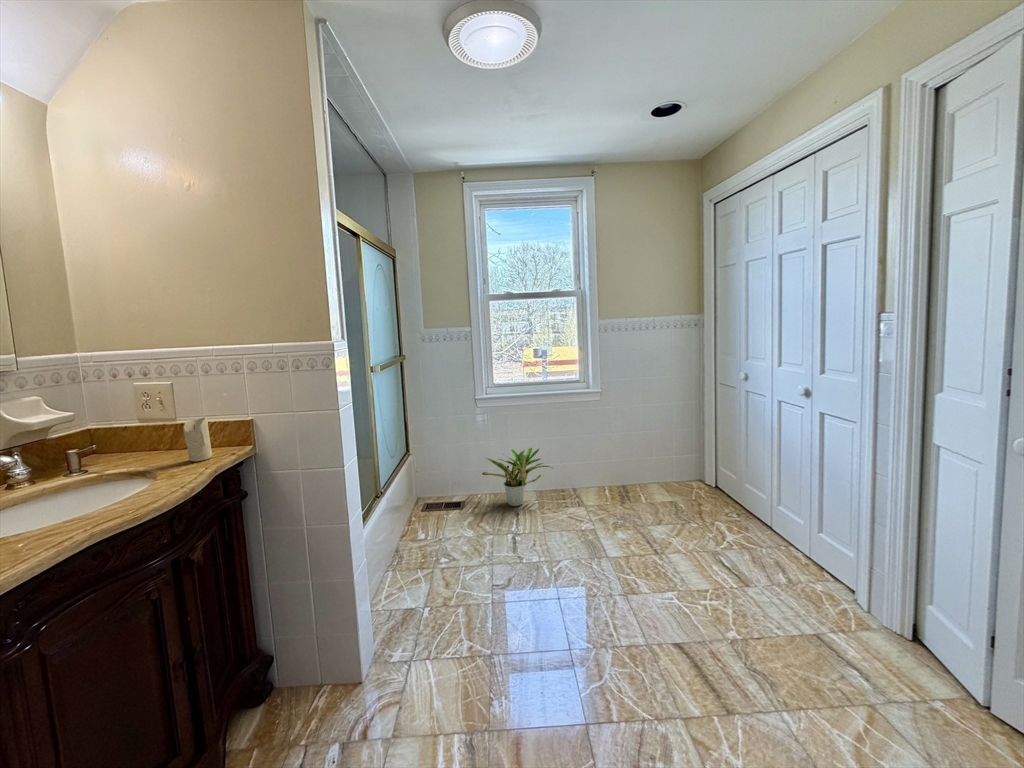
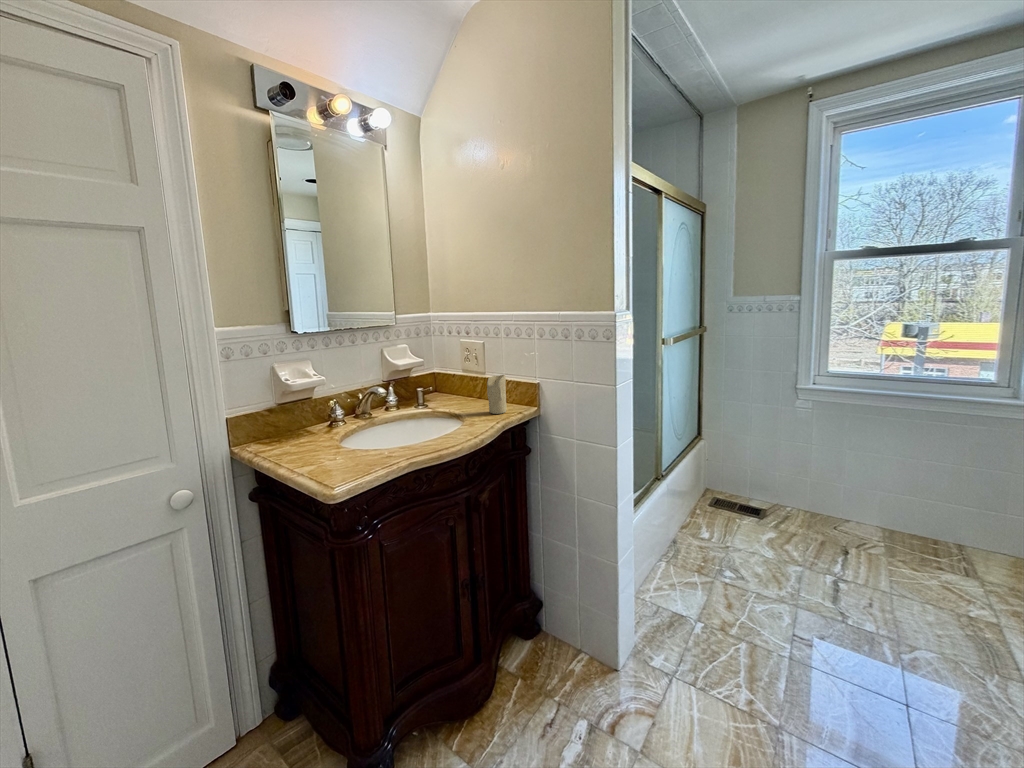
potted plant: present [482,448,552,506] -> none [795,462,918,538]

